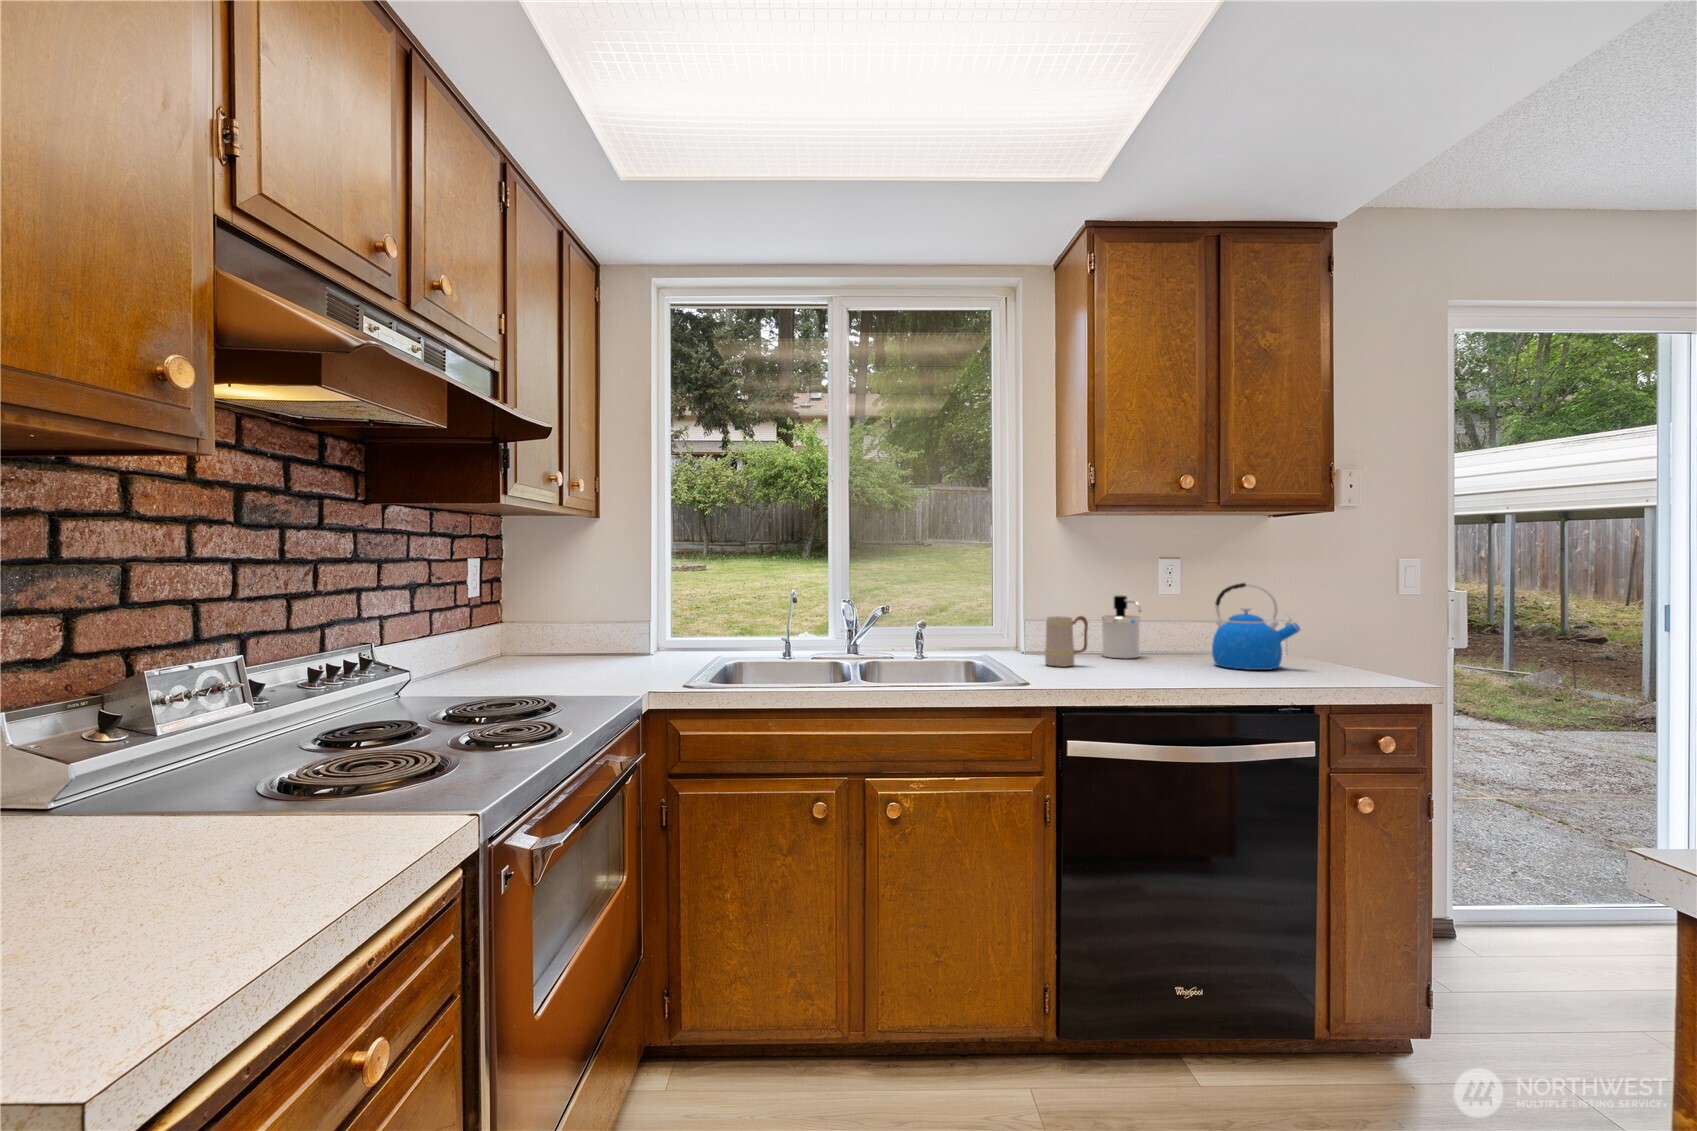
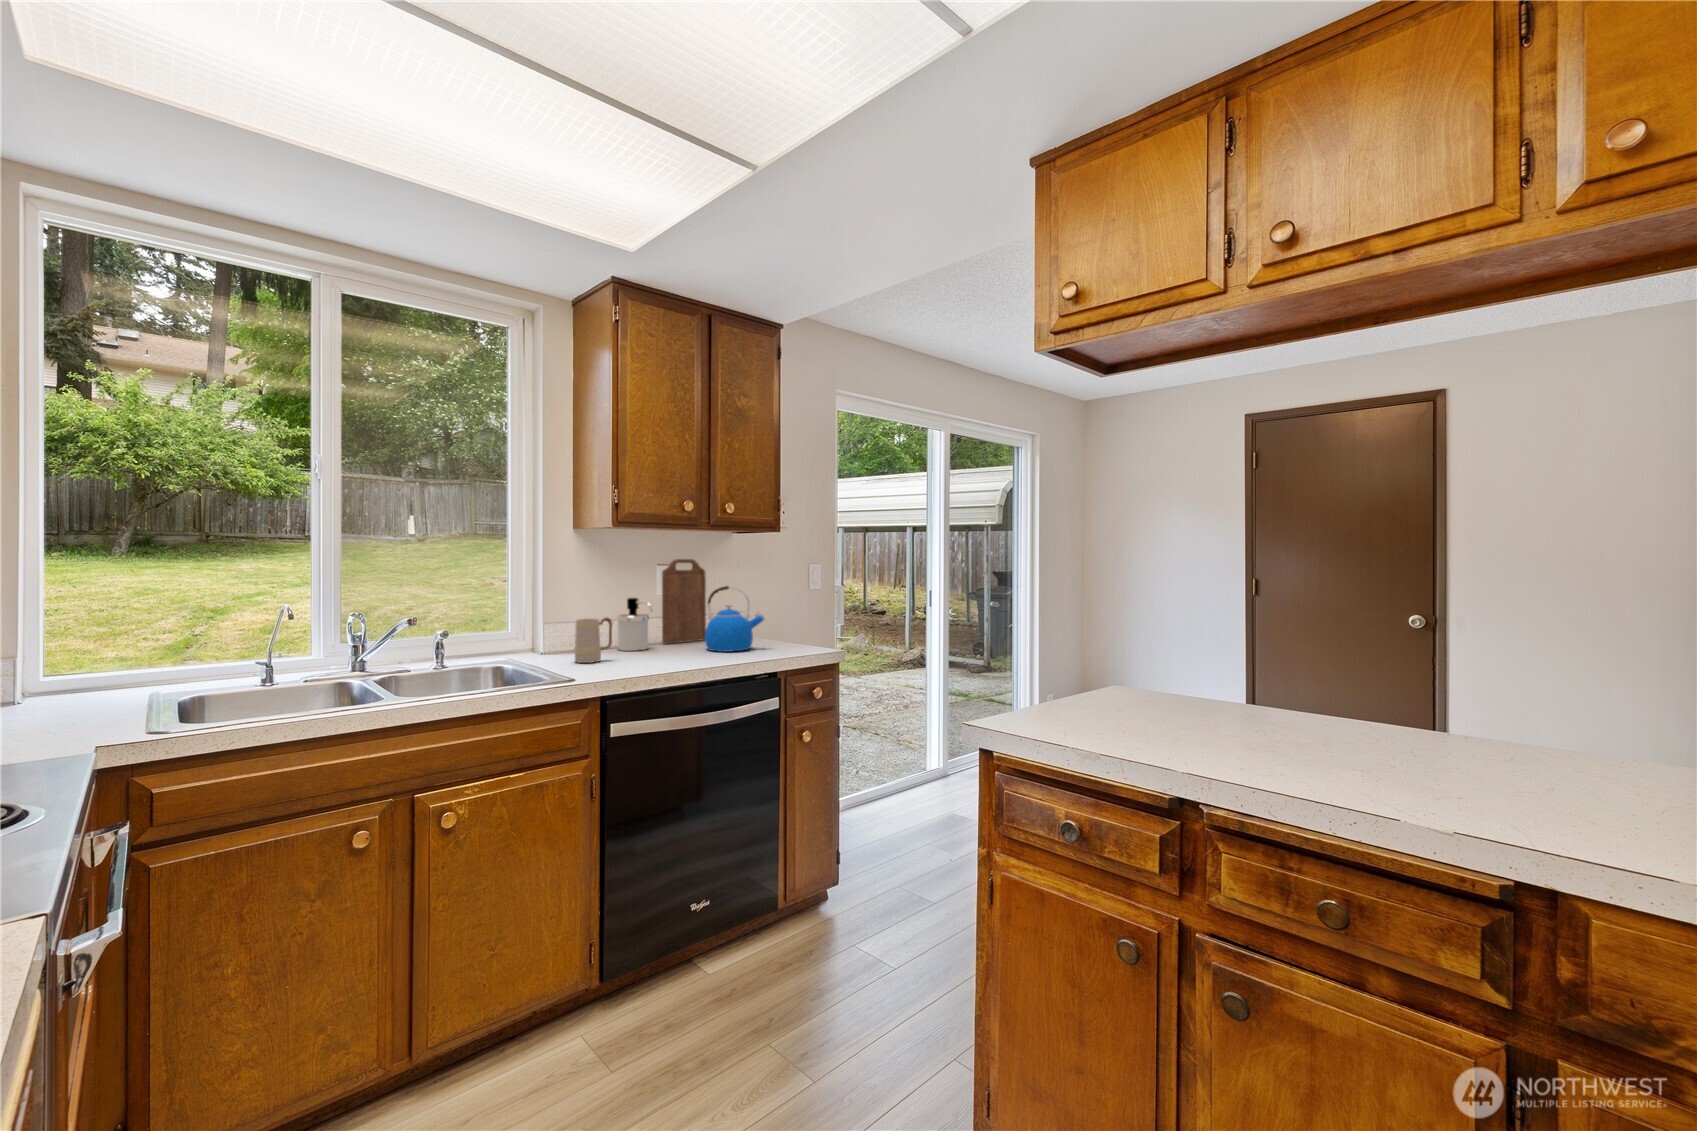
cutting board: none [1160,550,1221,654] -> present [662,559,706,644]

